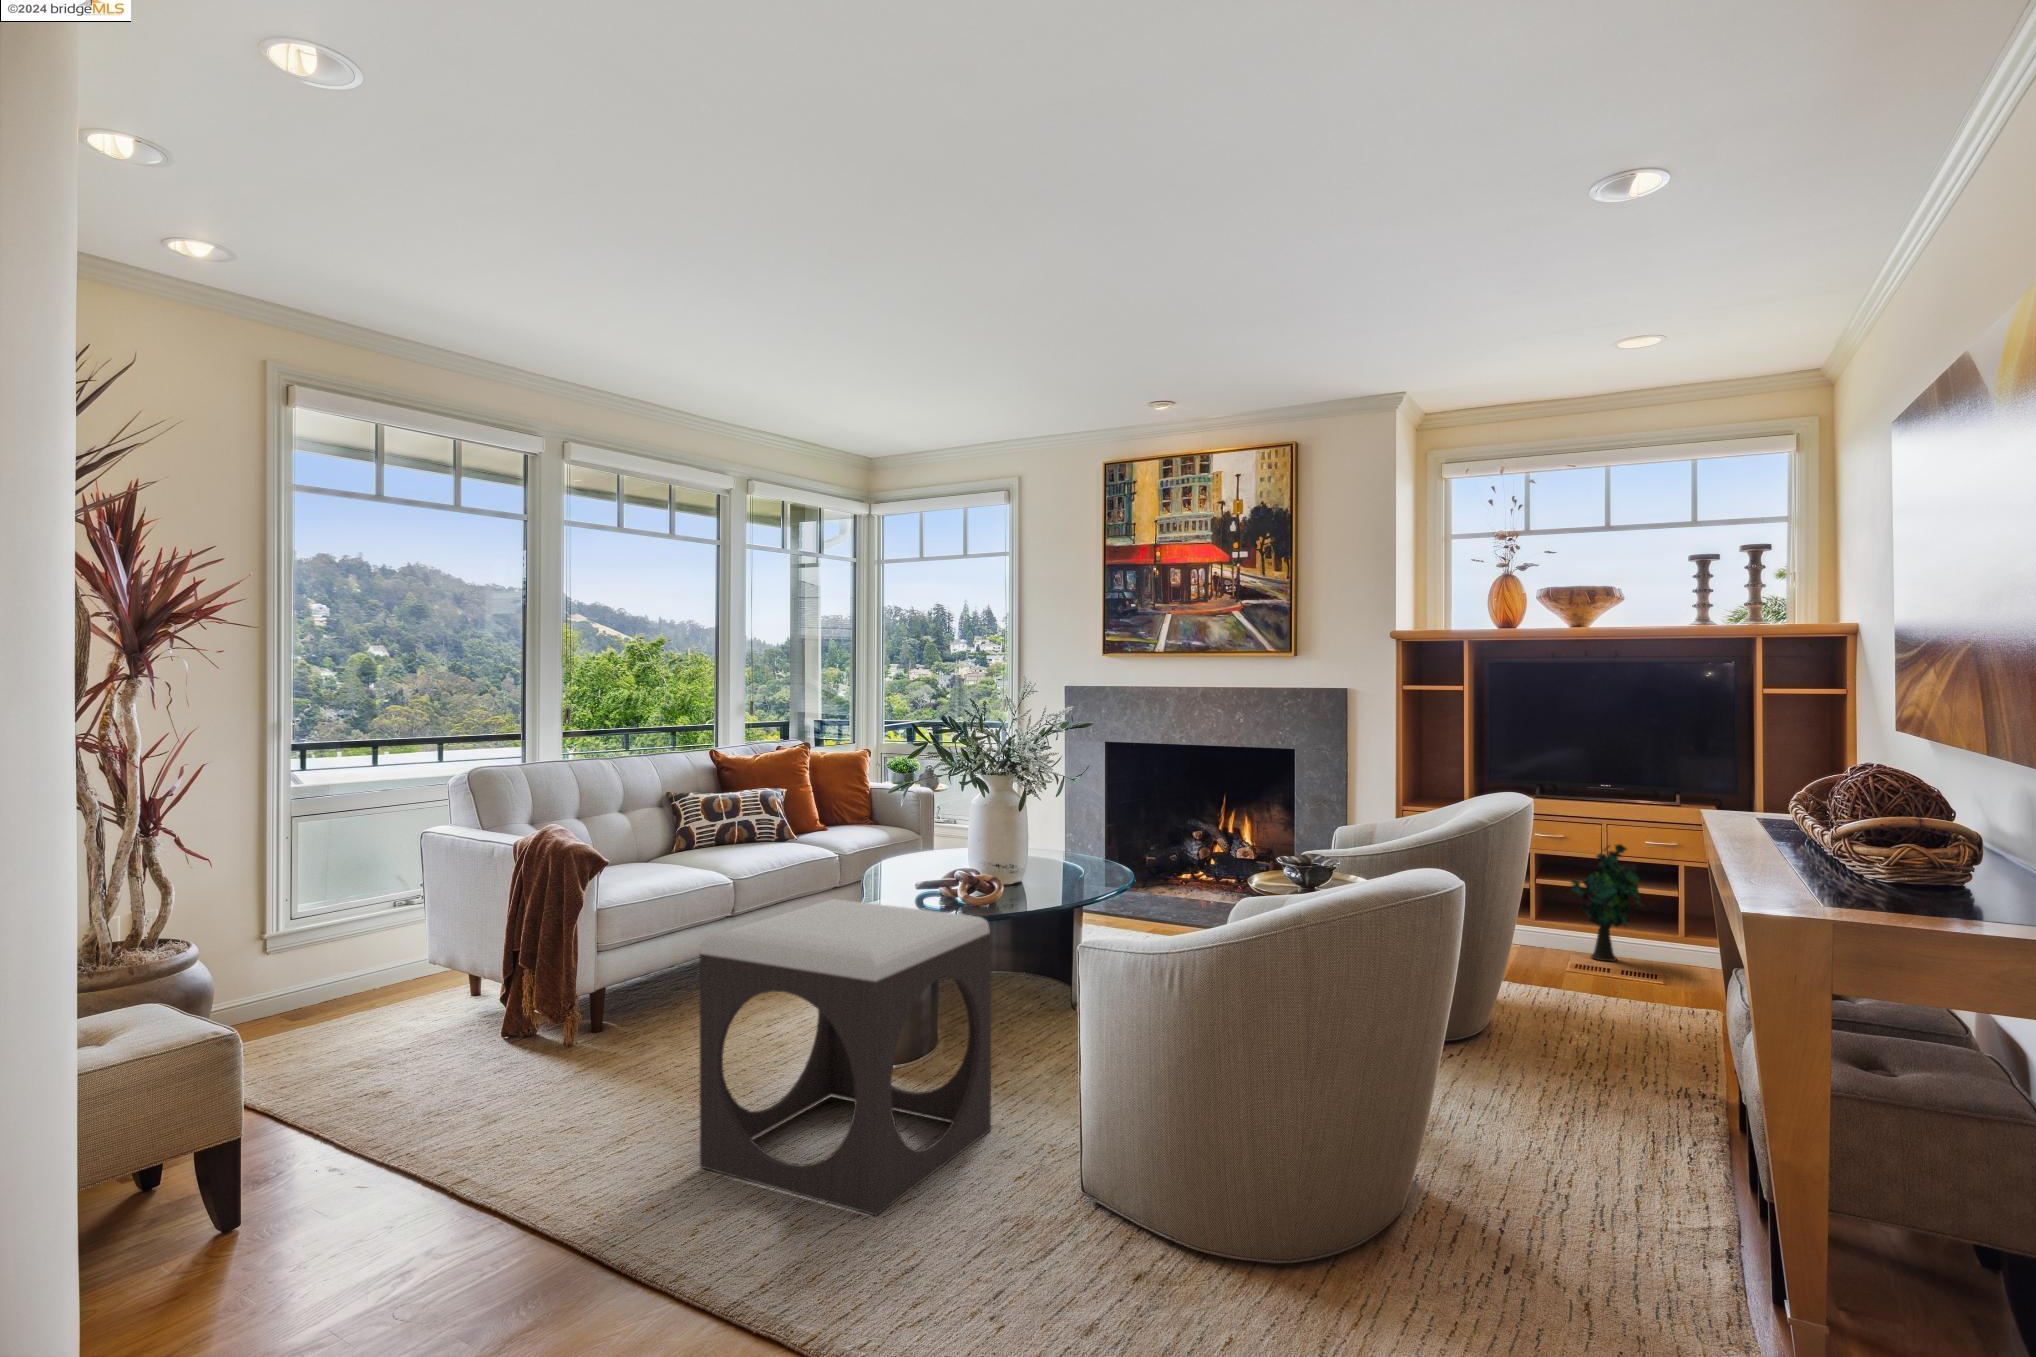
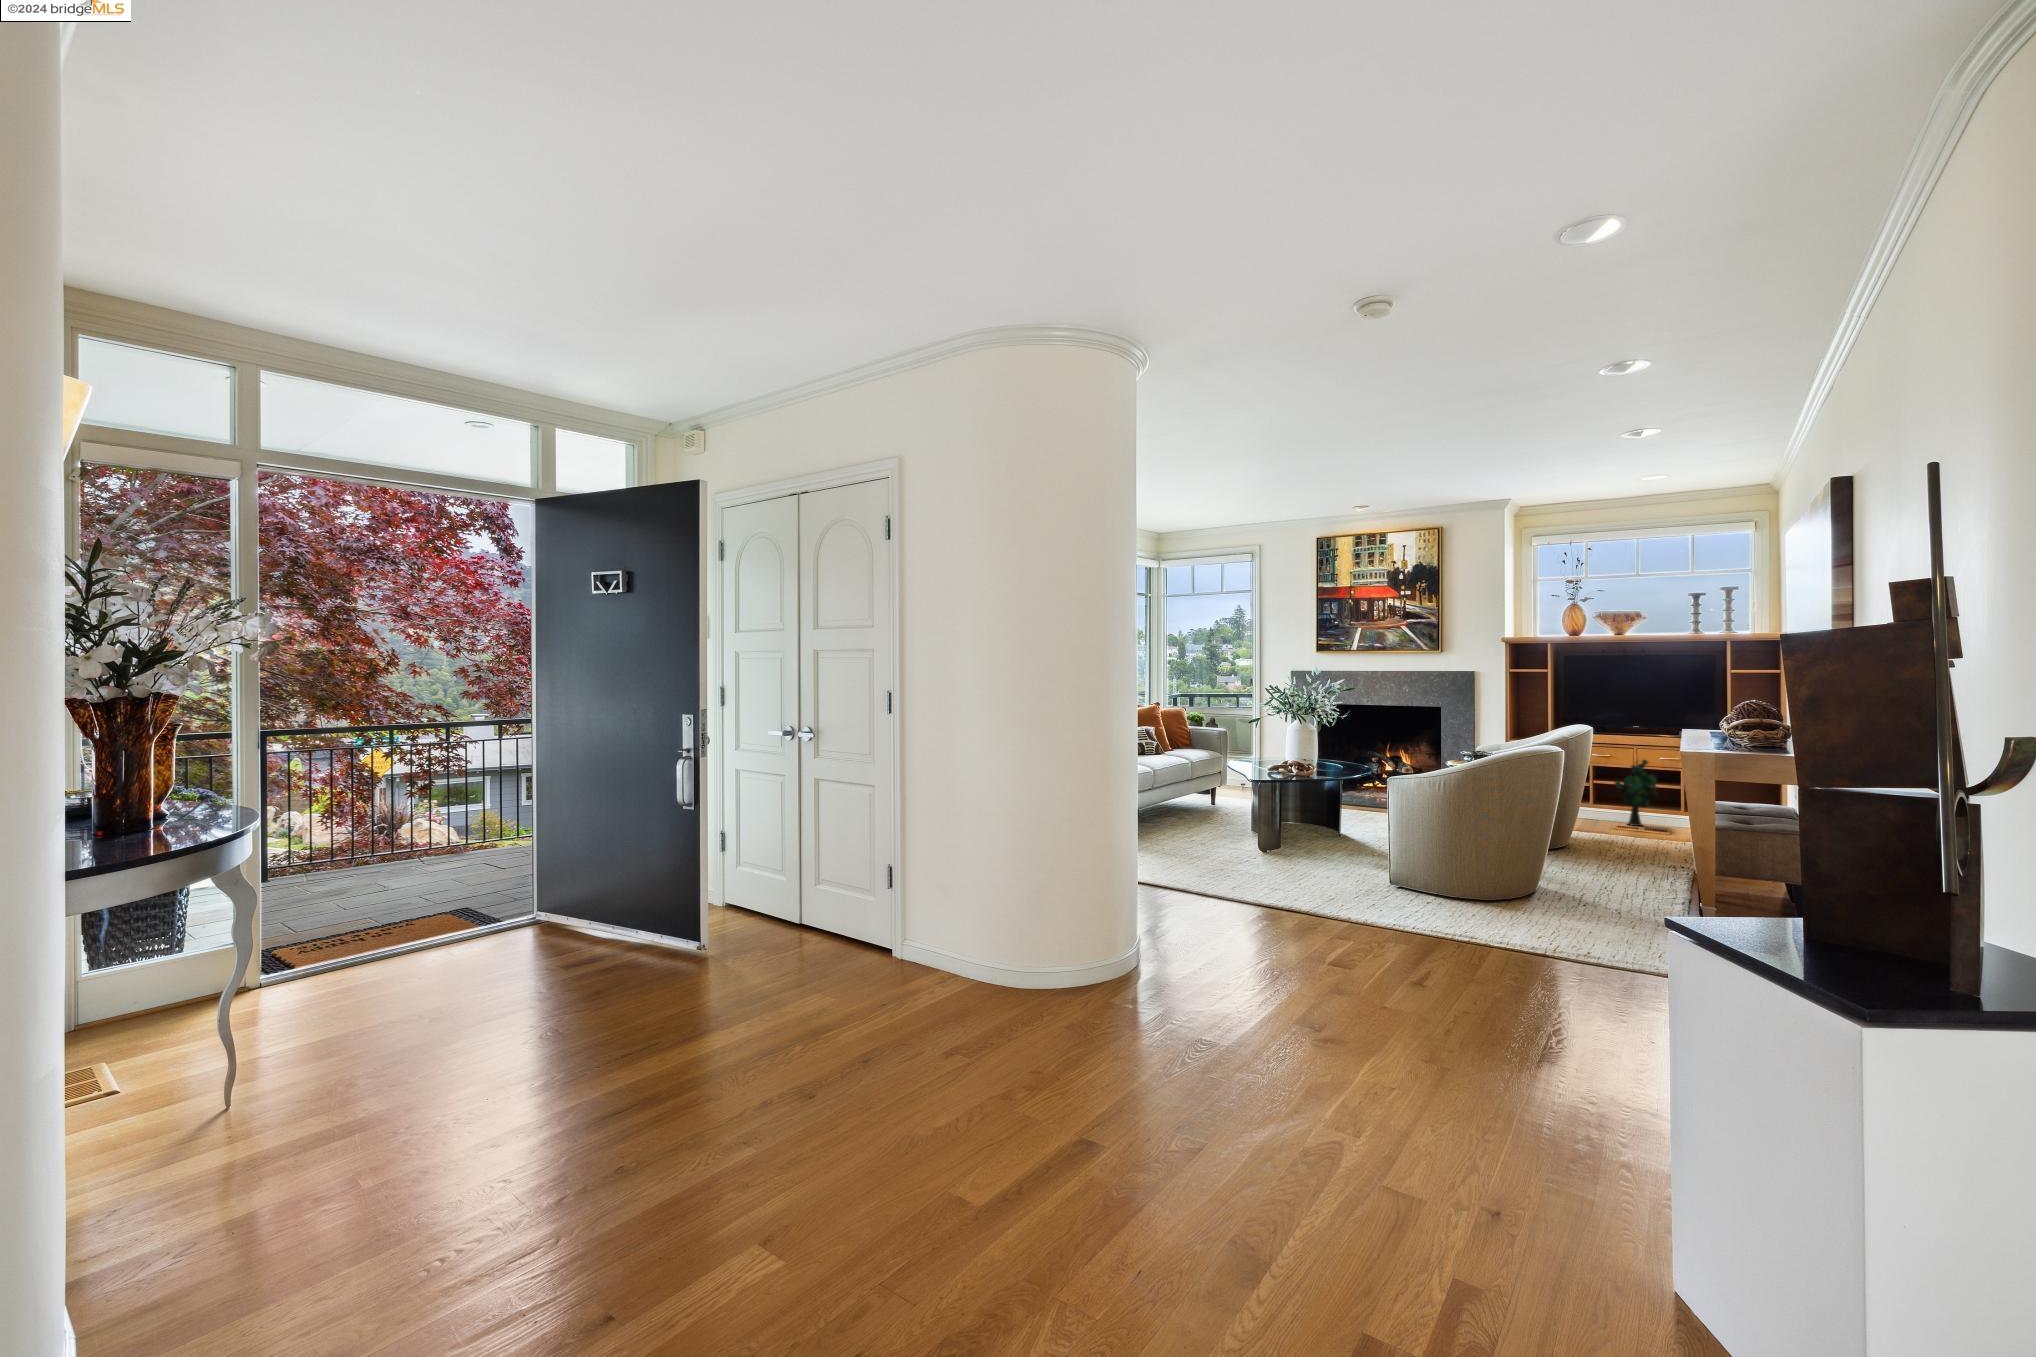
footstool: present [699,899,991,1215] -> none [1213,768,1336,893]

